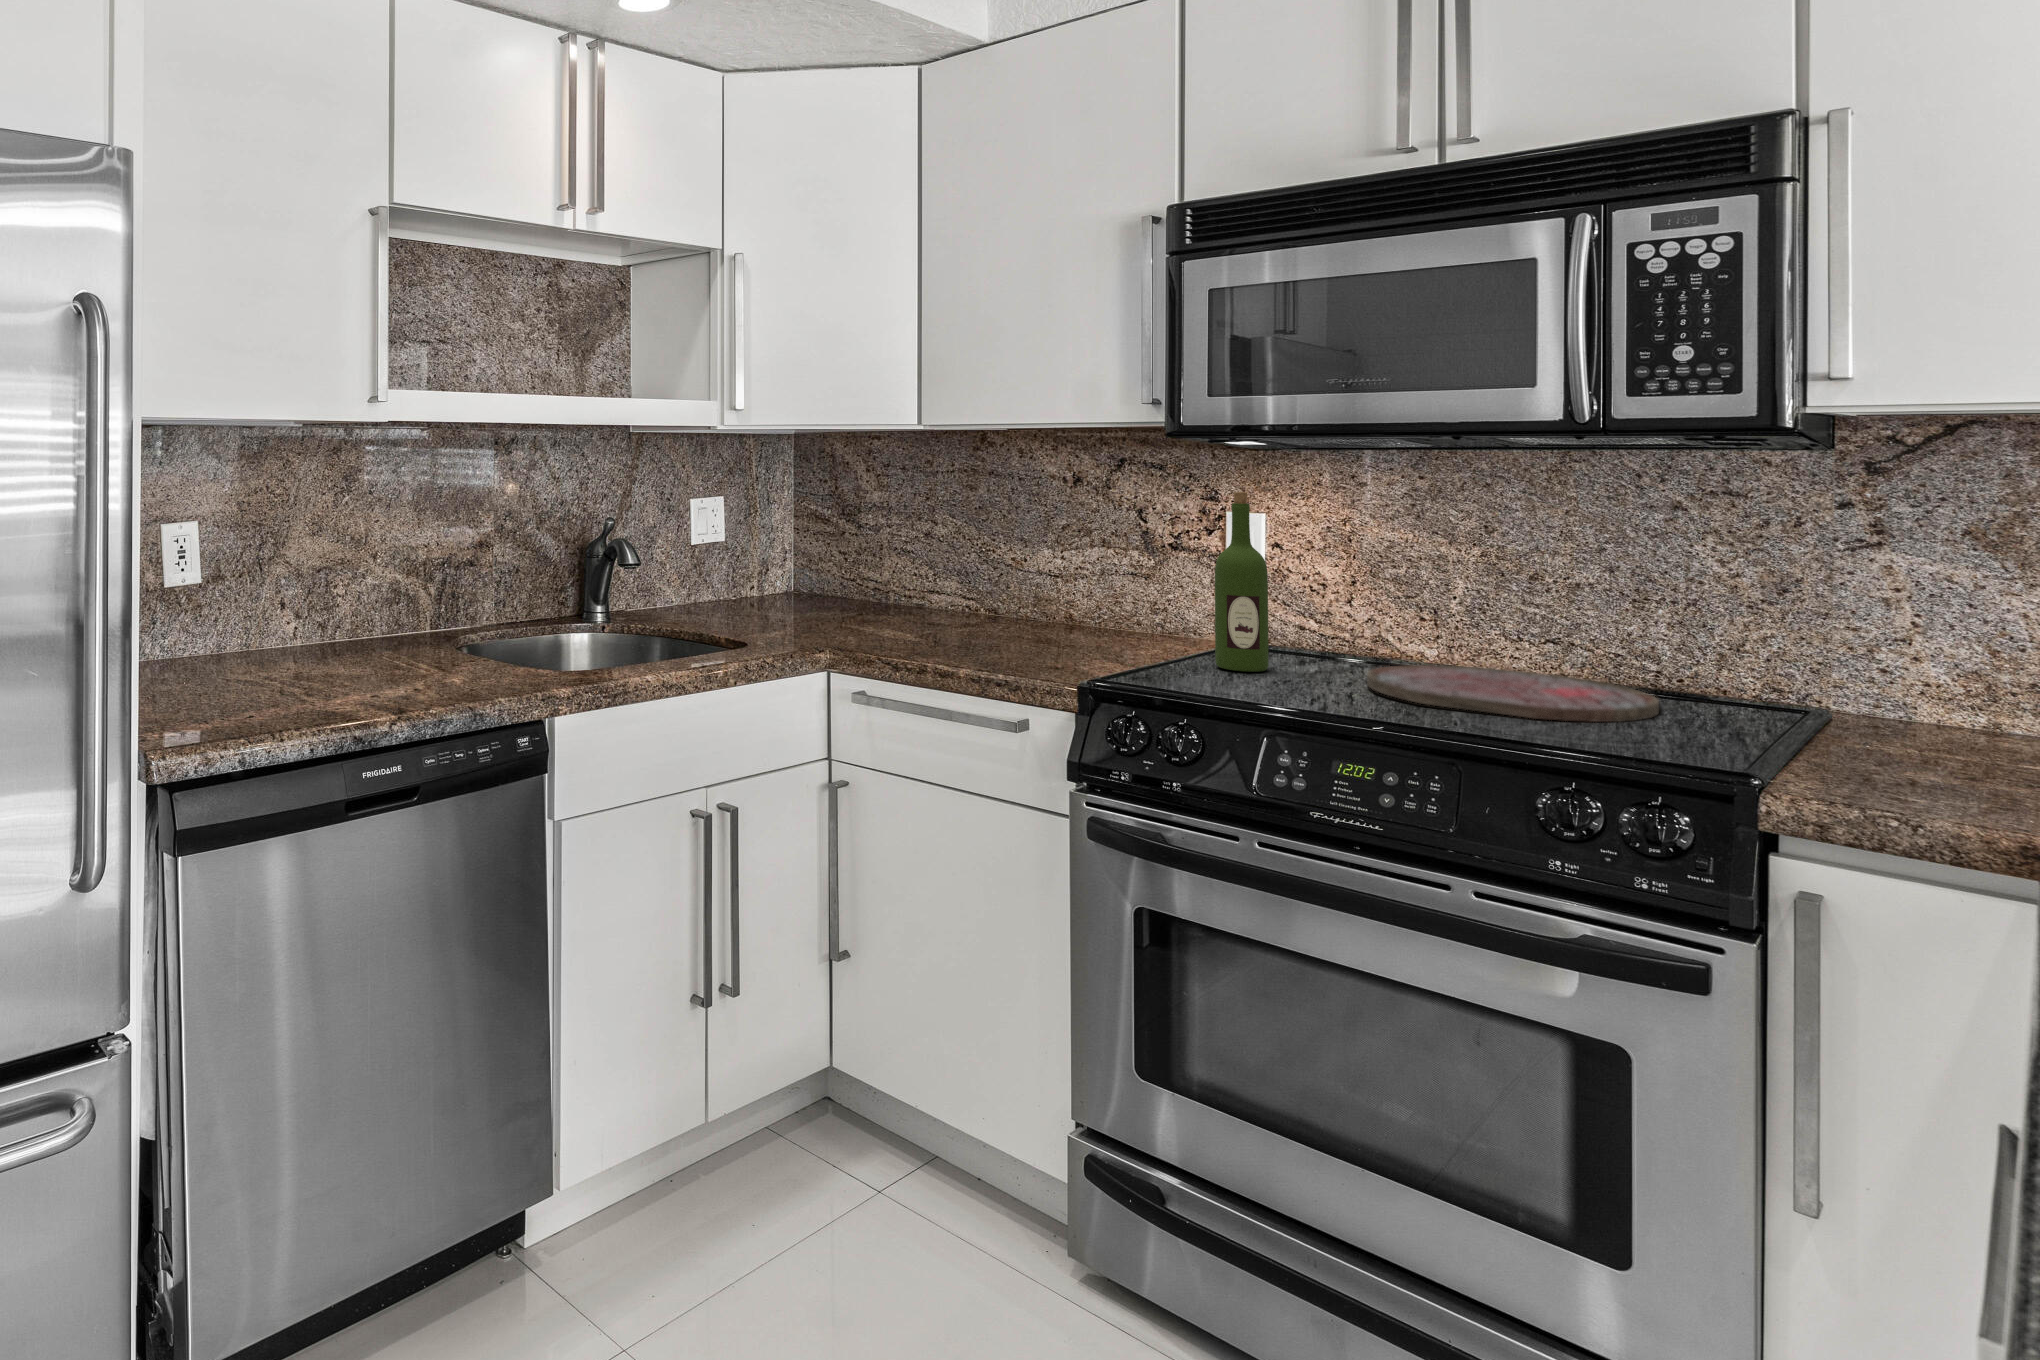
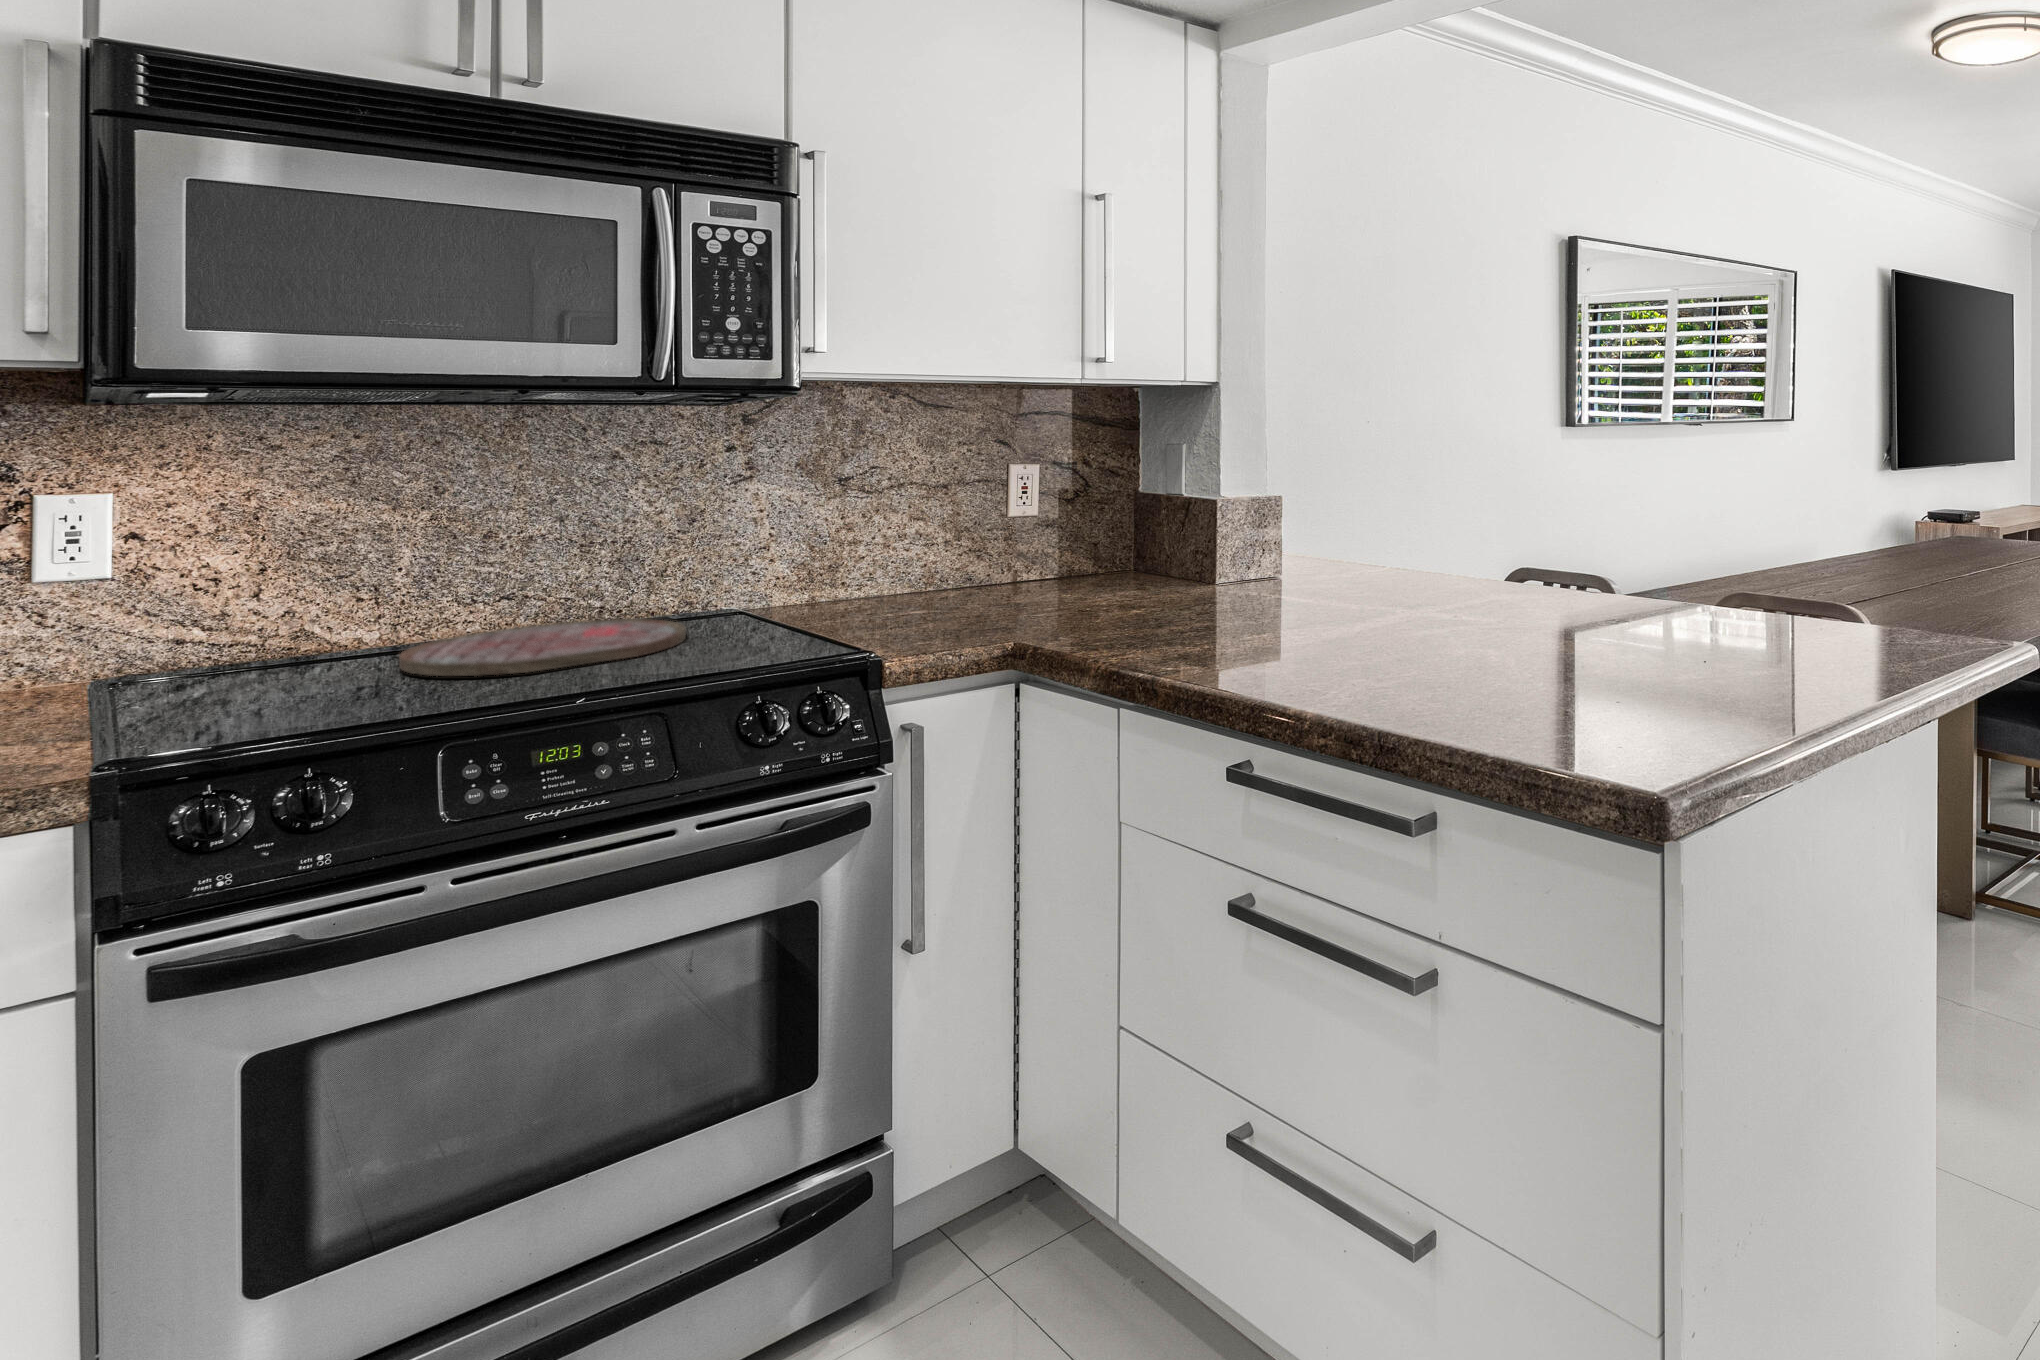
wine bottle: present [1215,492,1268,672] -> none [164,471,250,708]

